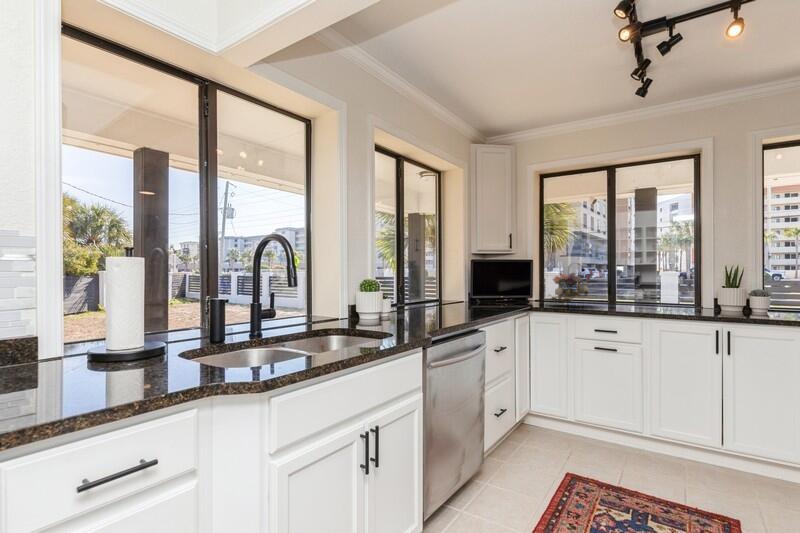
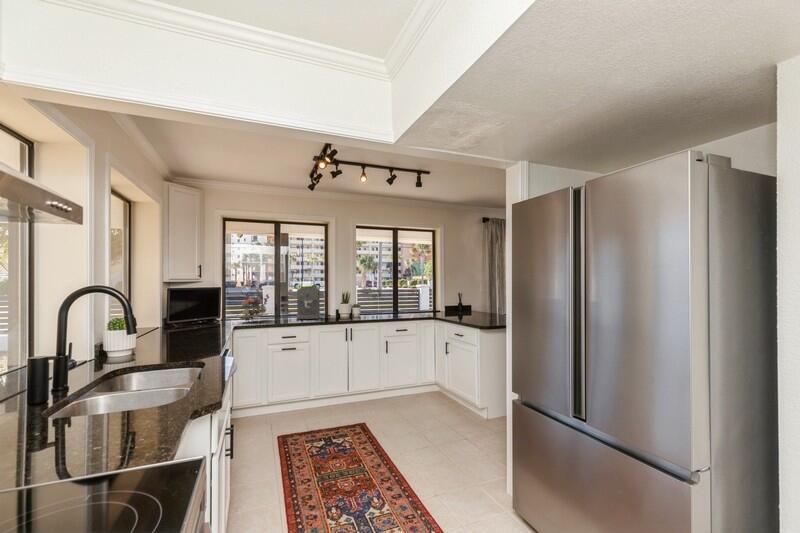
coffee maker: none [630,263,678,311] -> present [297,289,320,320]

